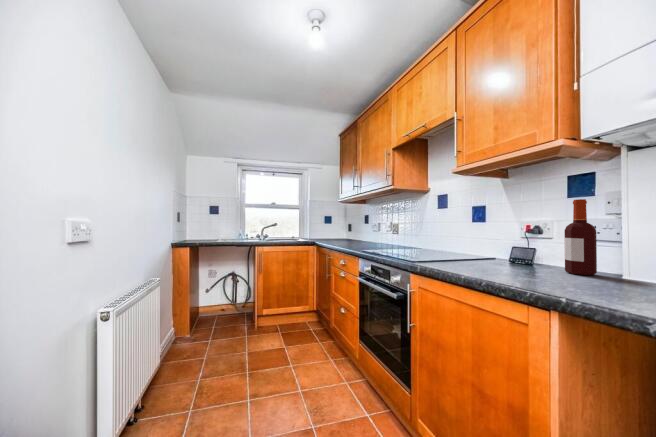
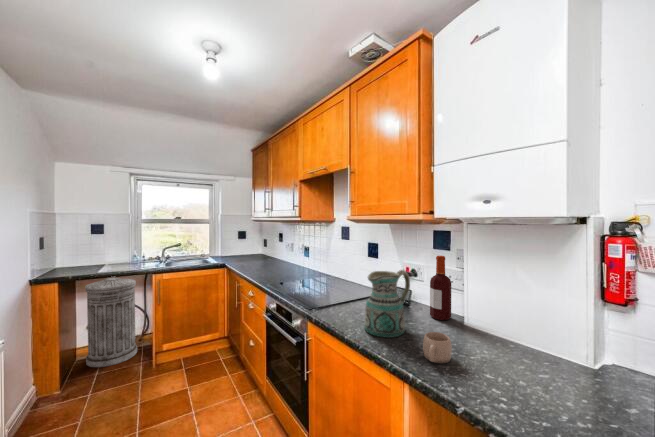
ceramic pitcher: none [484,210,541,281] -> present [364,270,410,338]
trash can: none [205,248,243,324] -> present [85,277,137,367]
mug: none [577,267,625,299] -> present [423,332,452,364]

